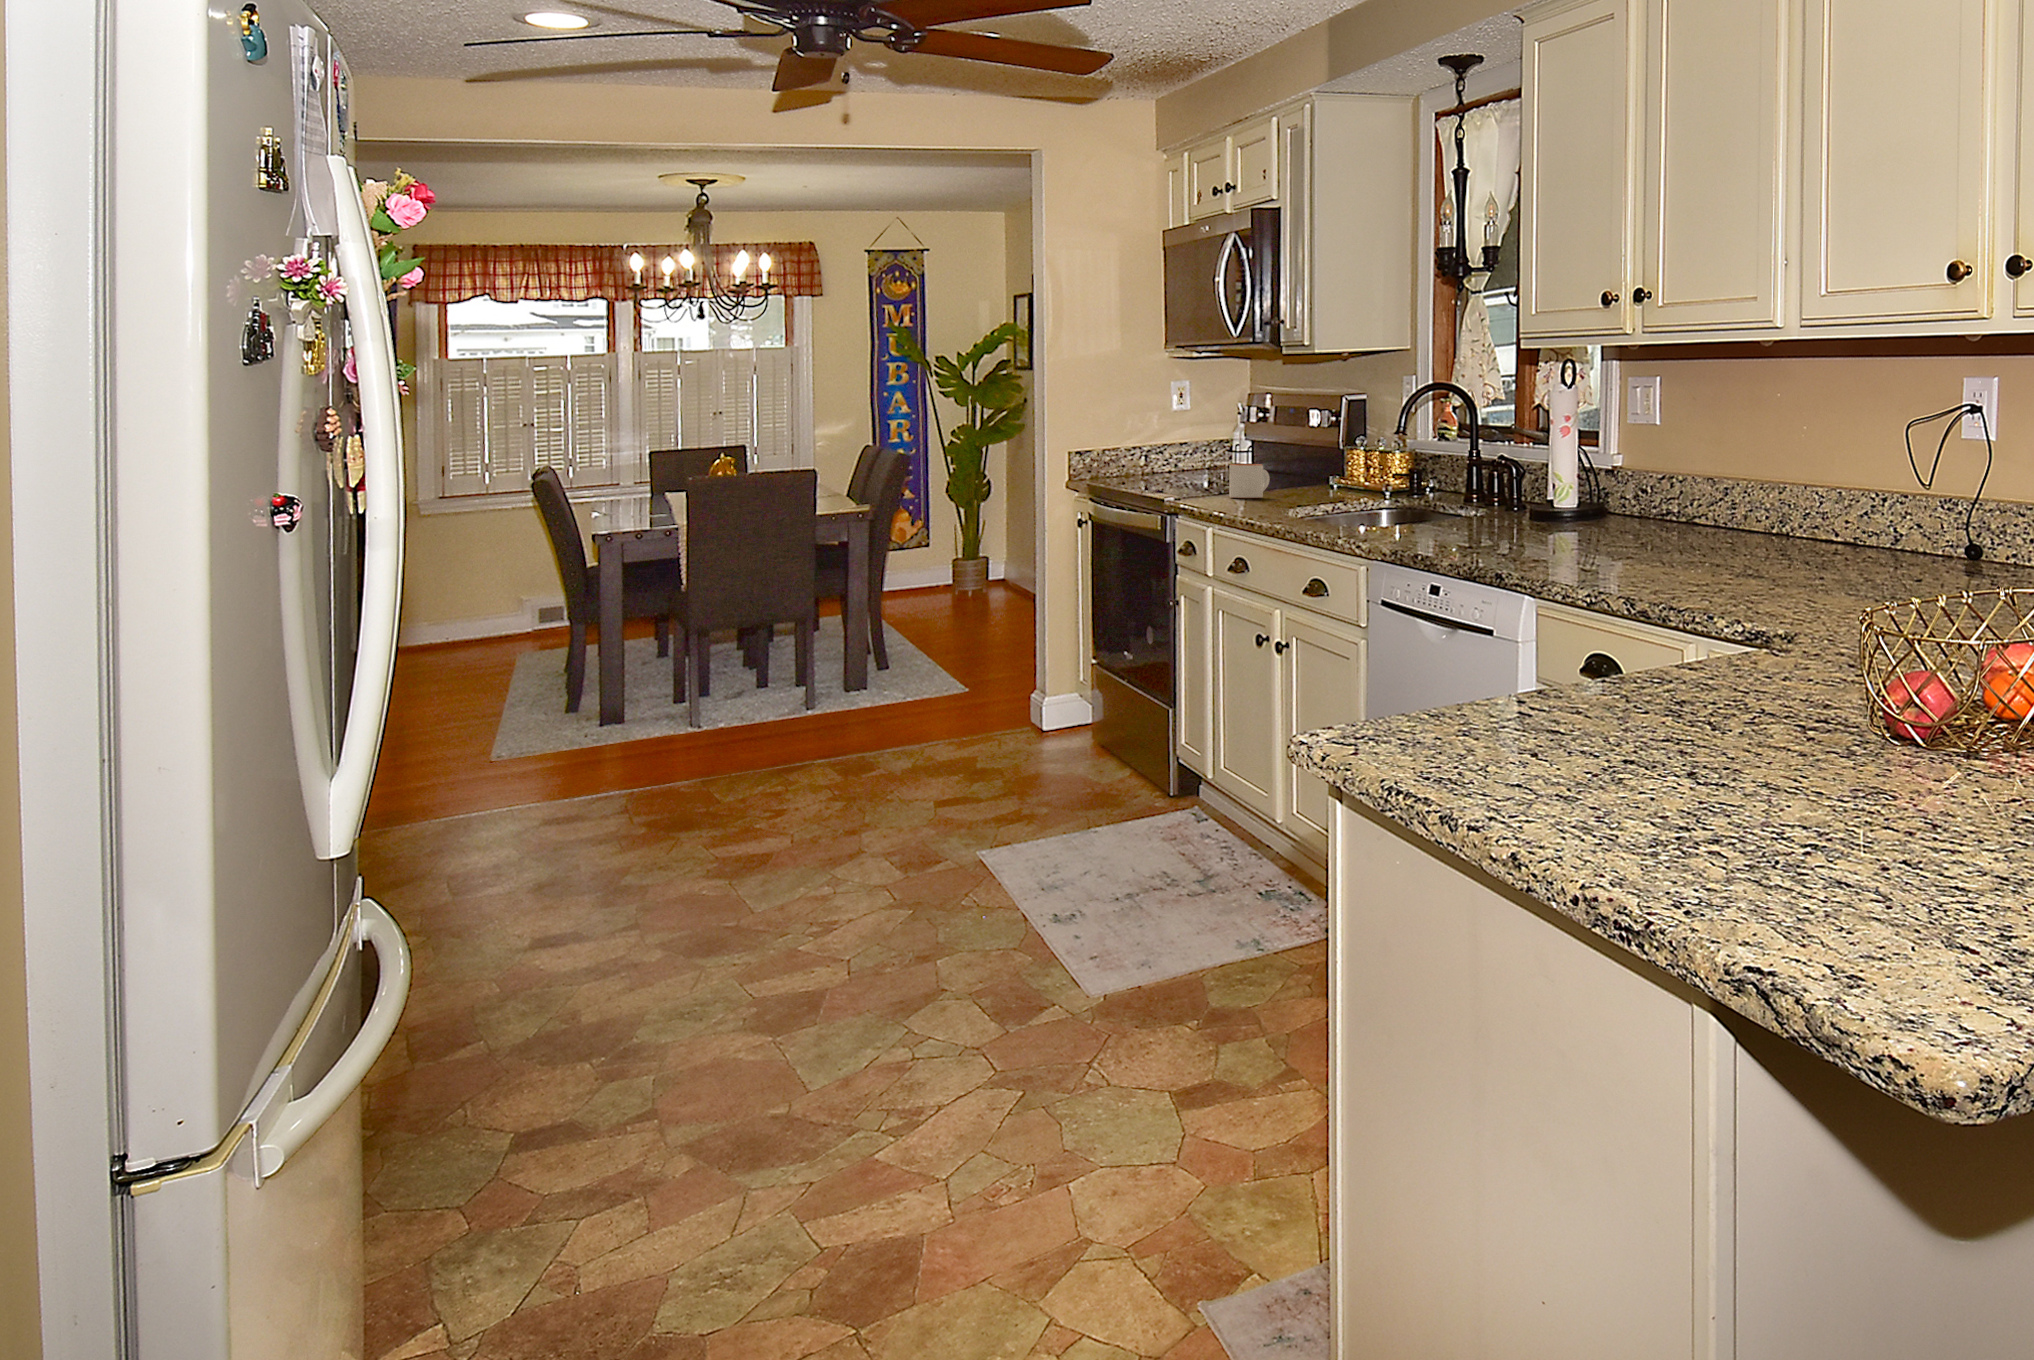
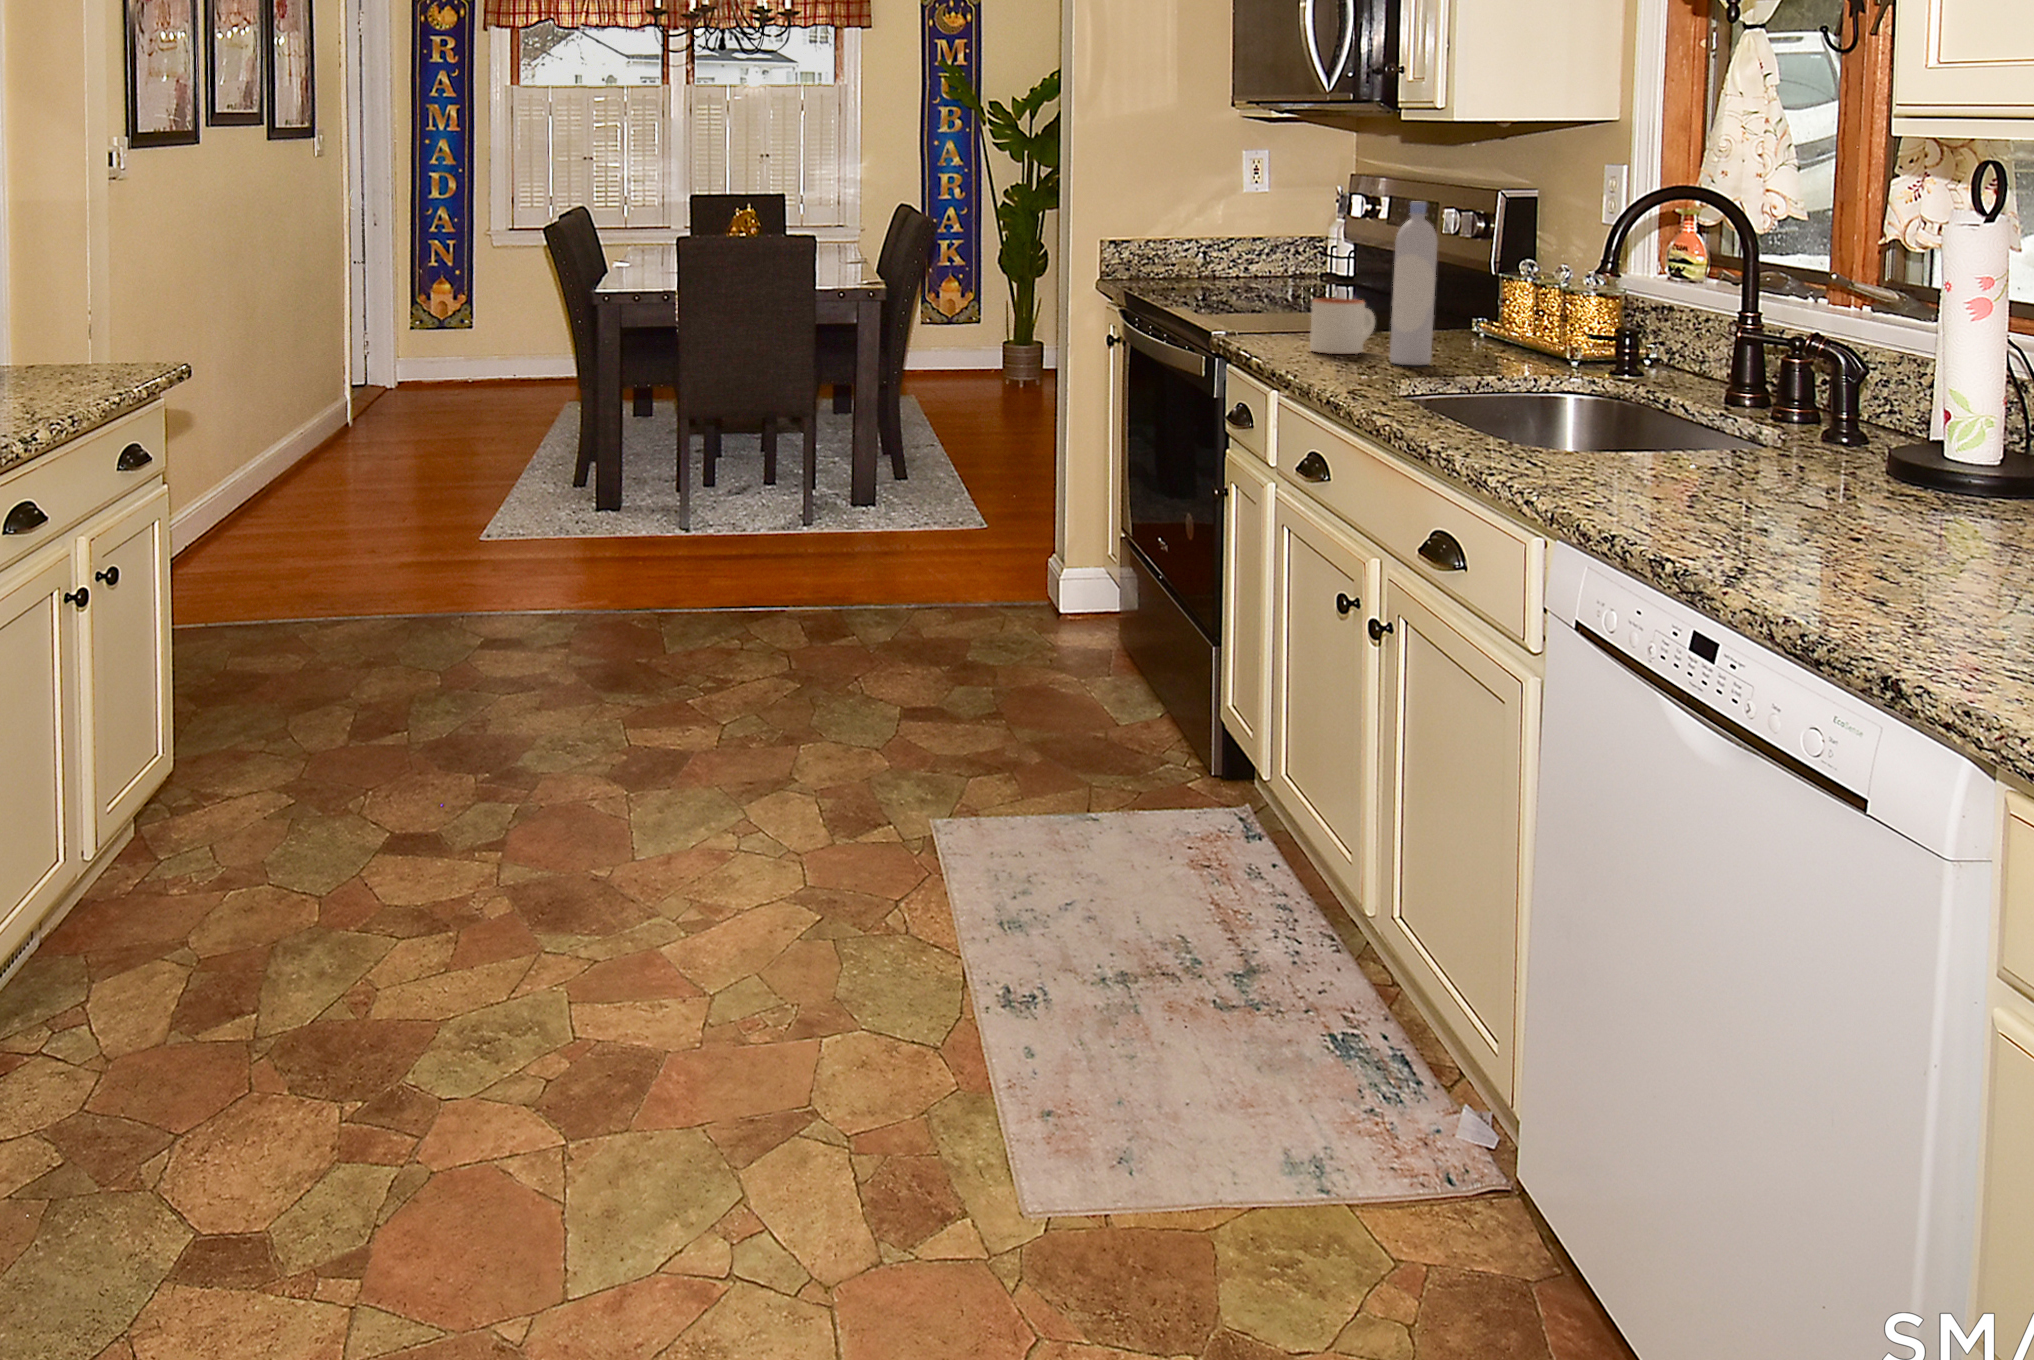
bottle: none [1280,399,1305,501] -> present [1390,201,1437,365]

